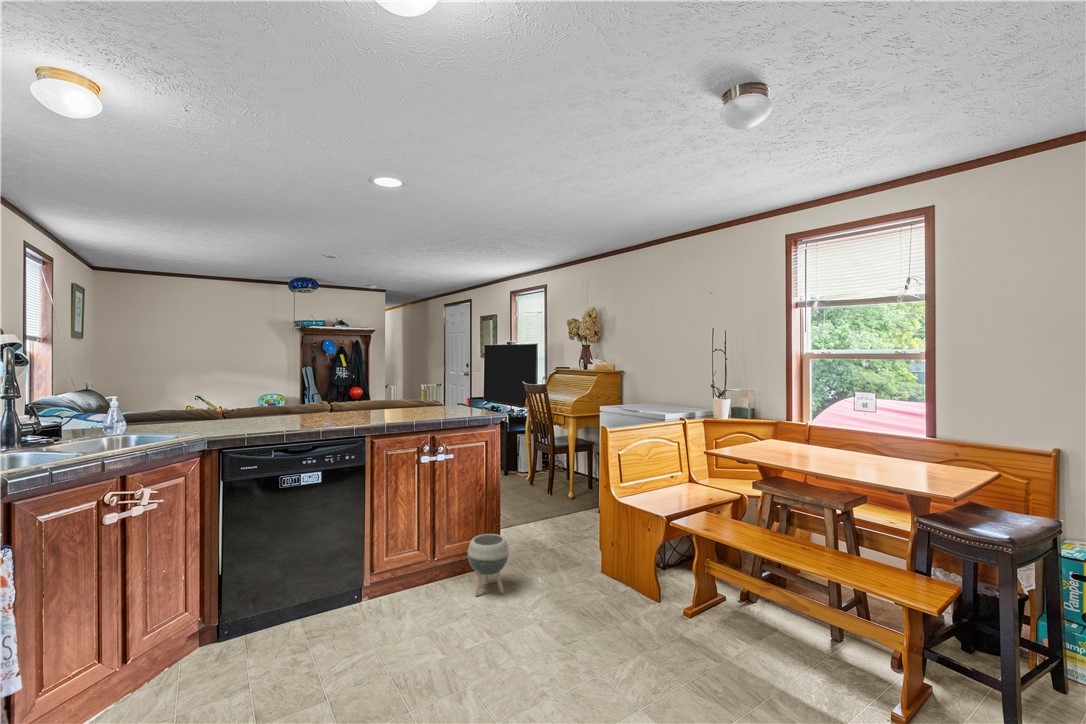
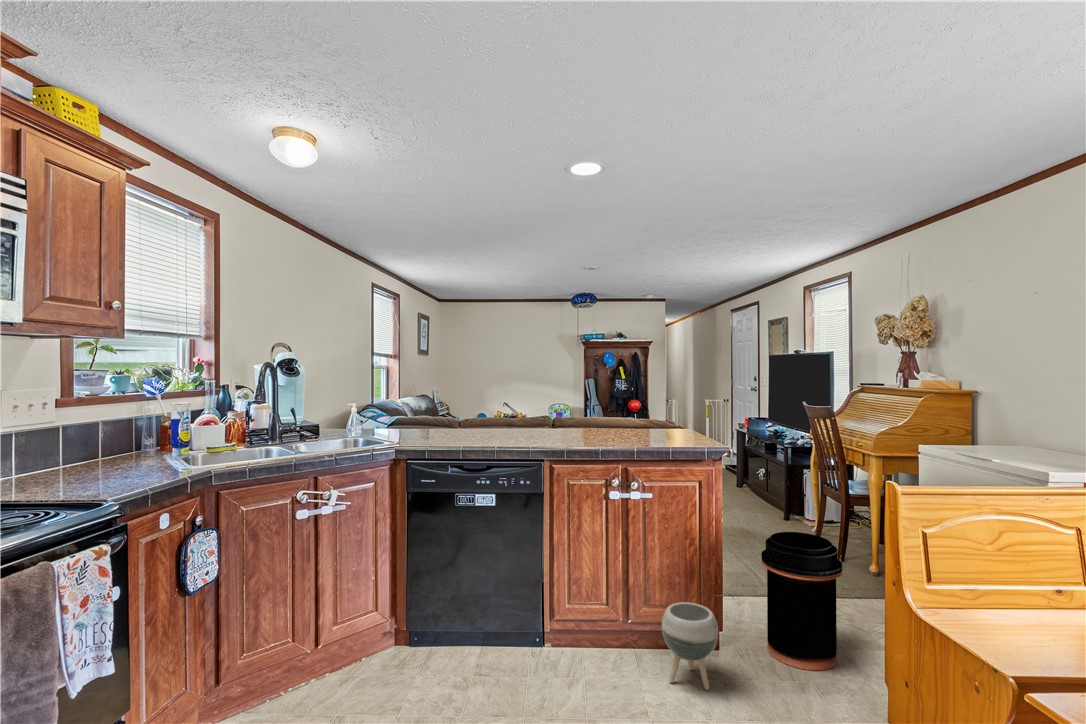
trash can: none [525,472,576,564] -> present [761,532,842,670]

